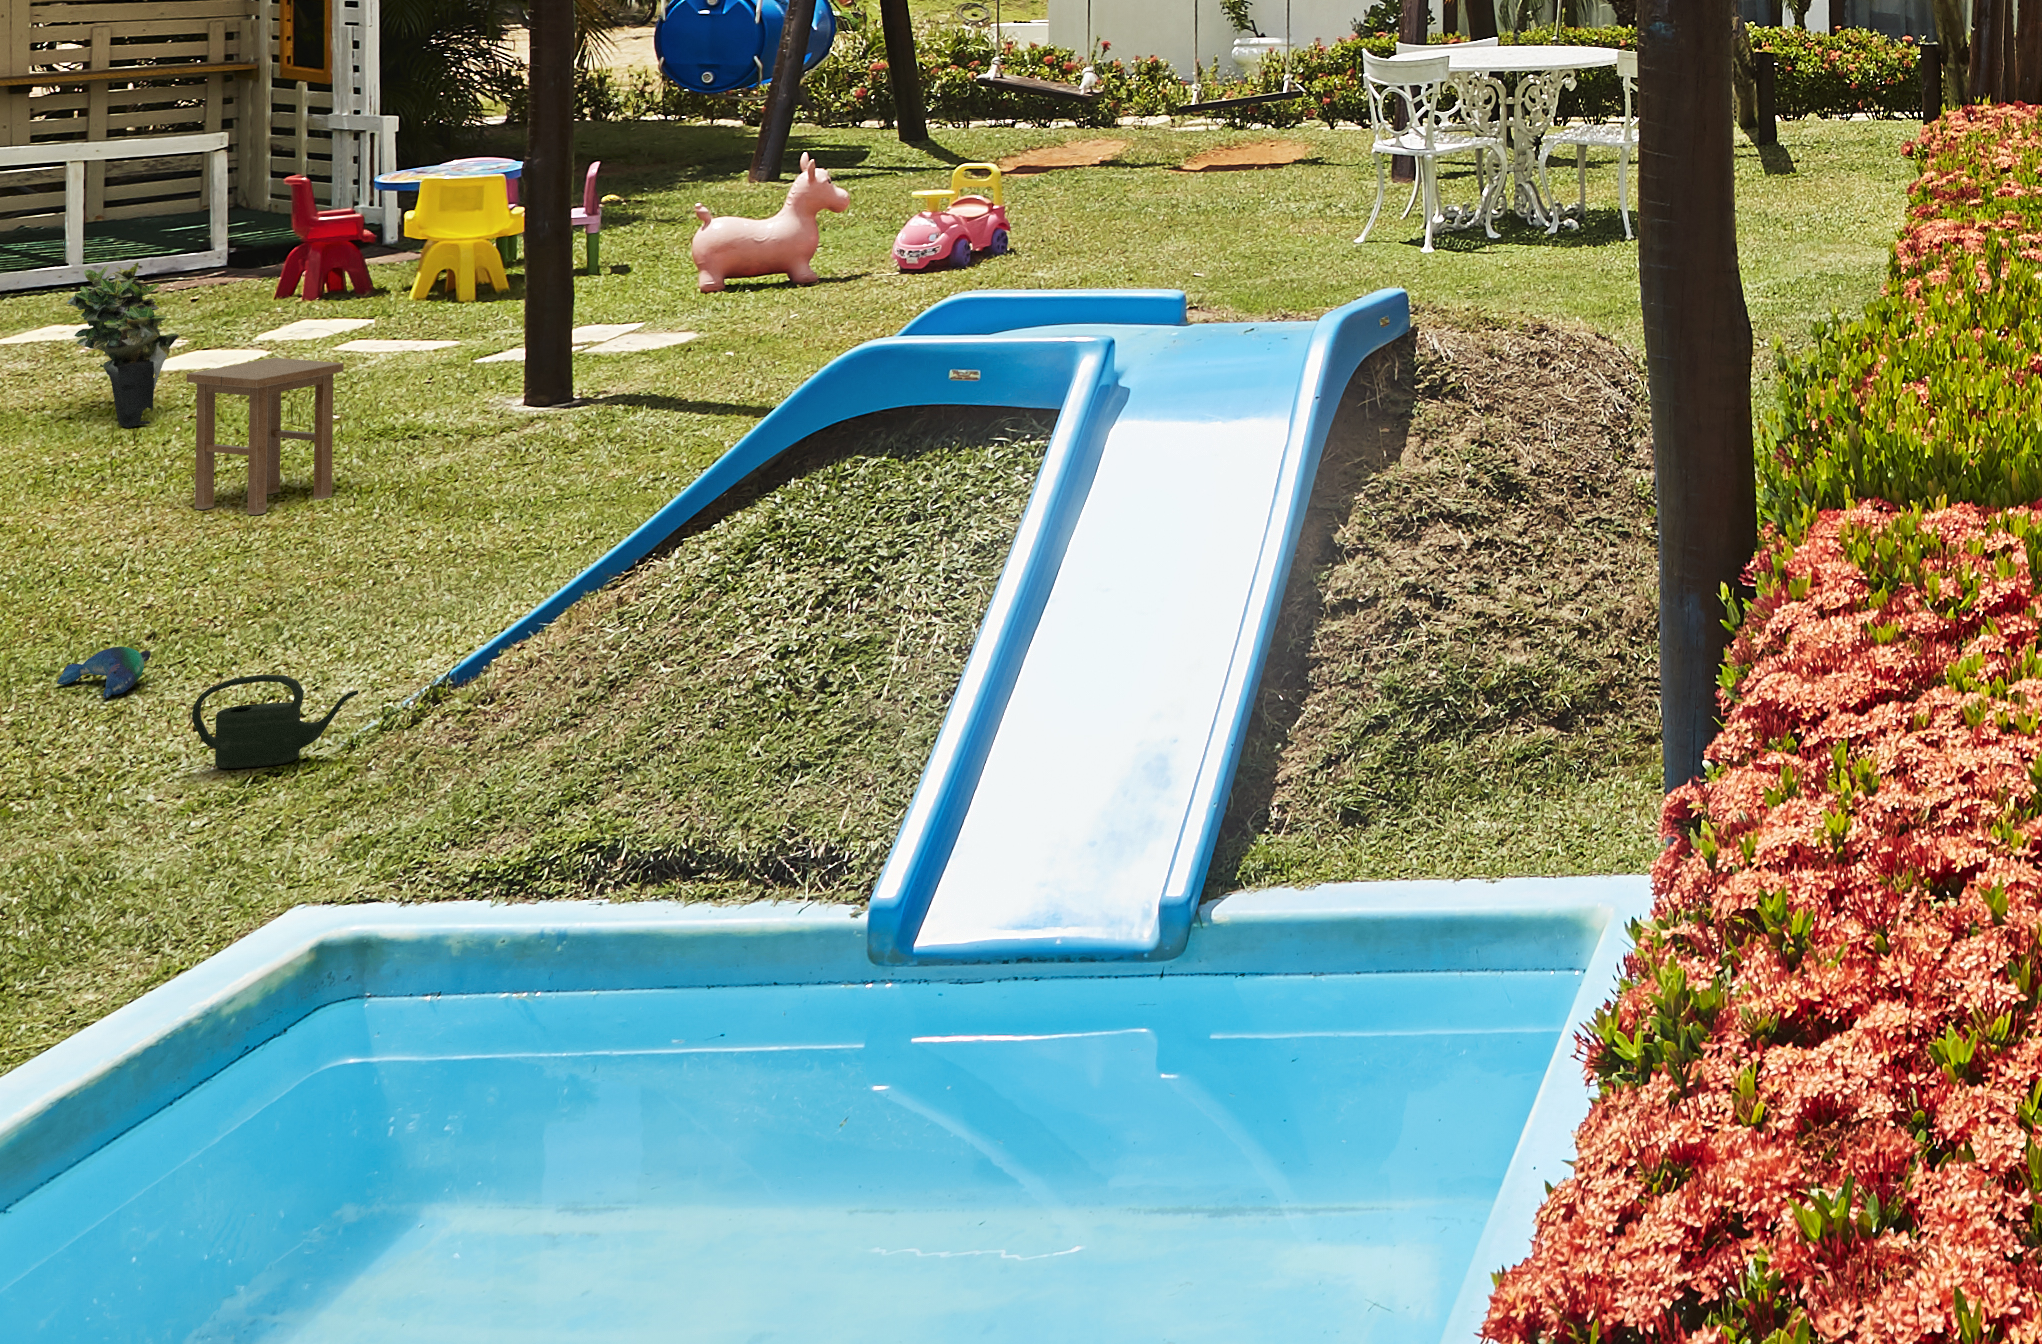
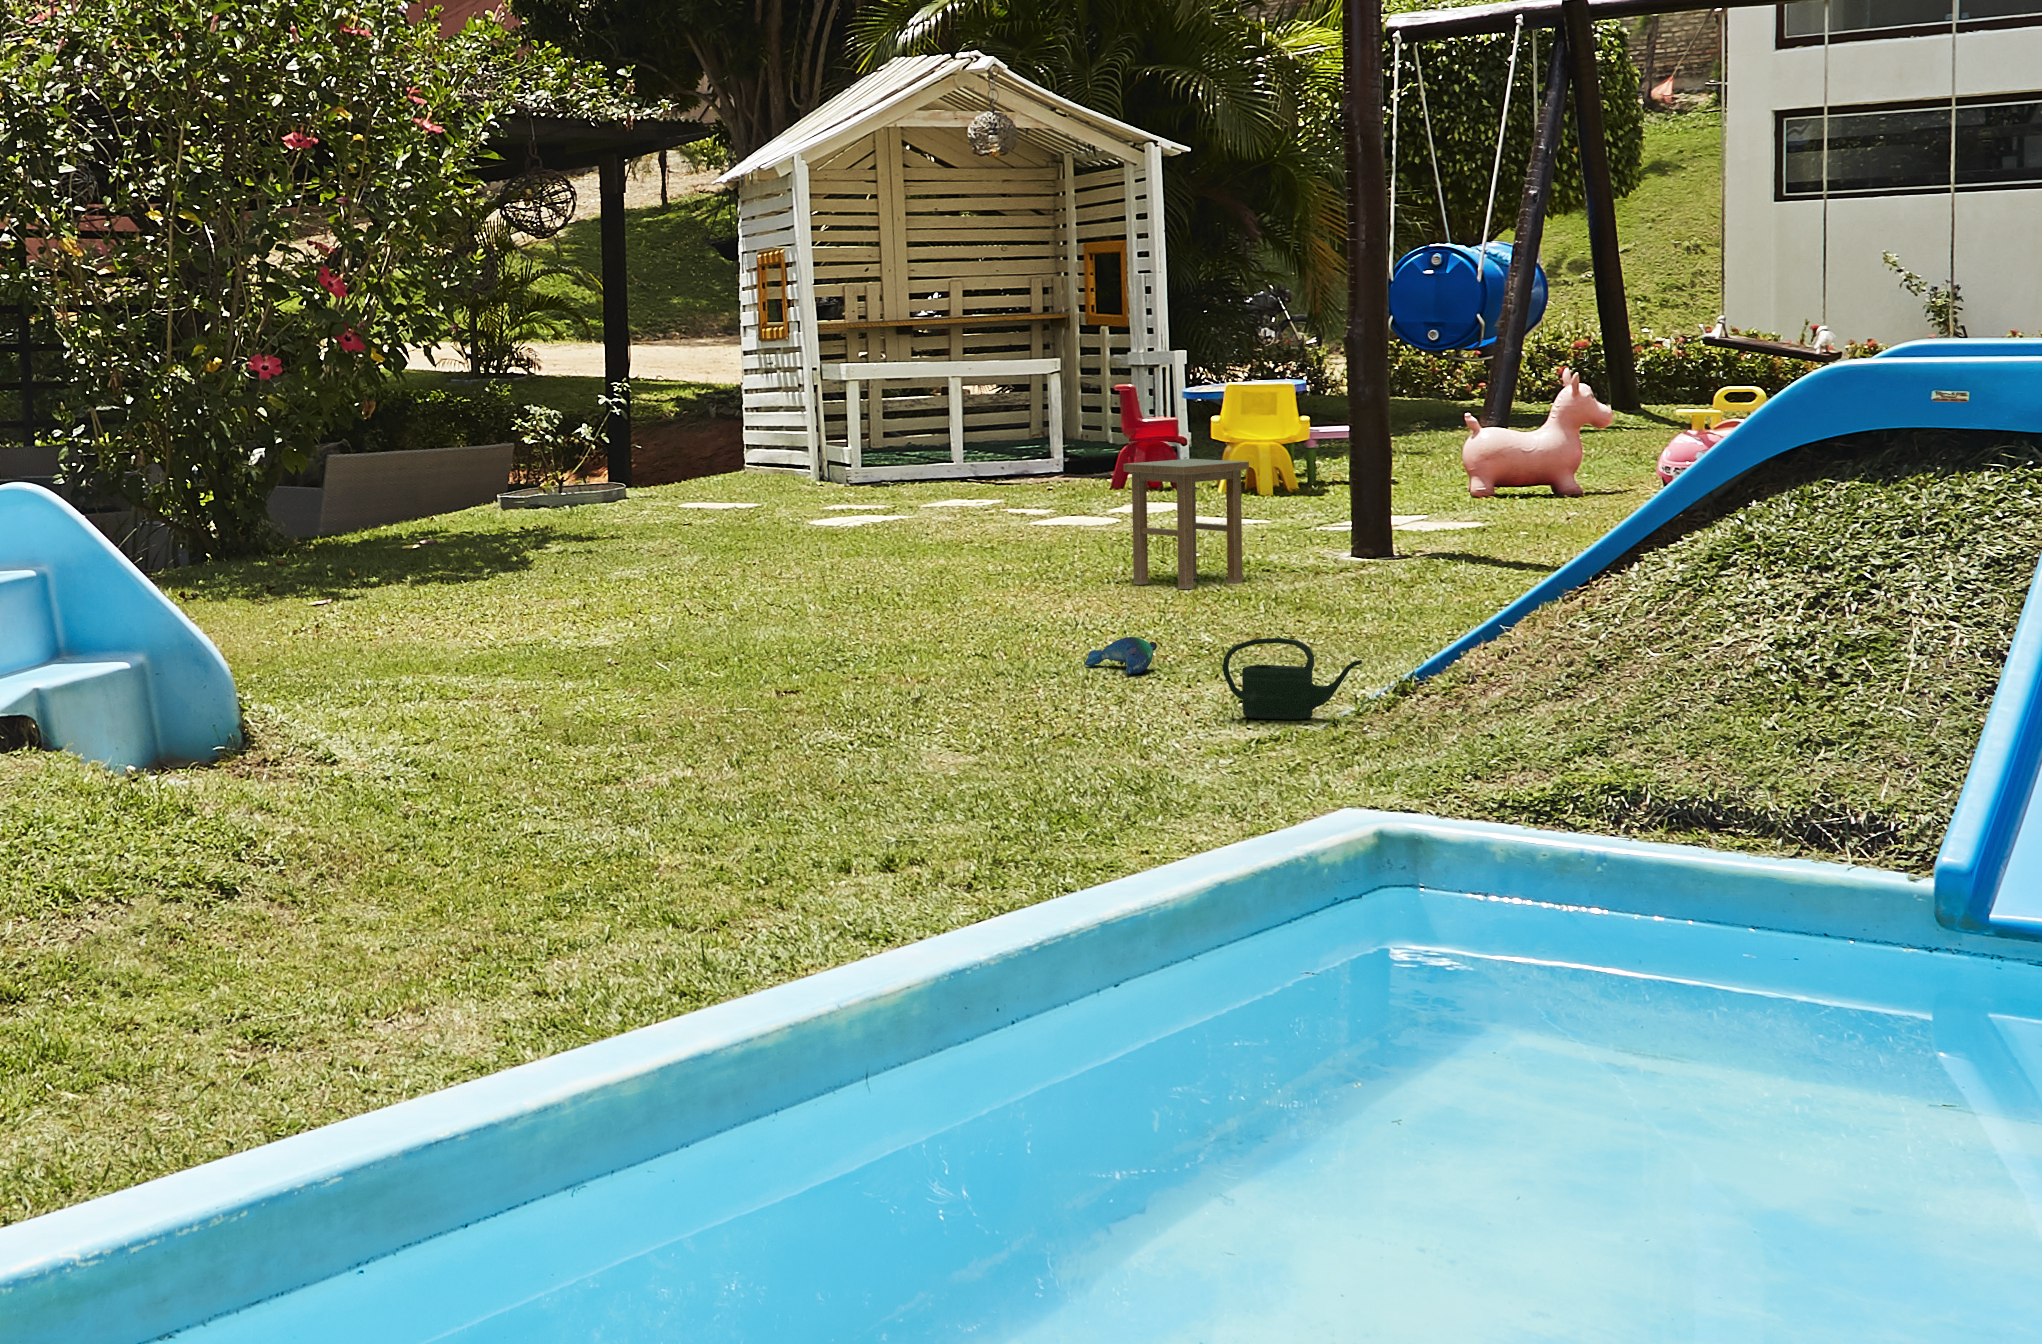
potted plant: present [67,262,179,428] -> none [1004,403,1088,543]

